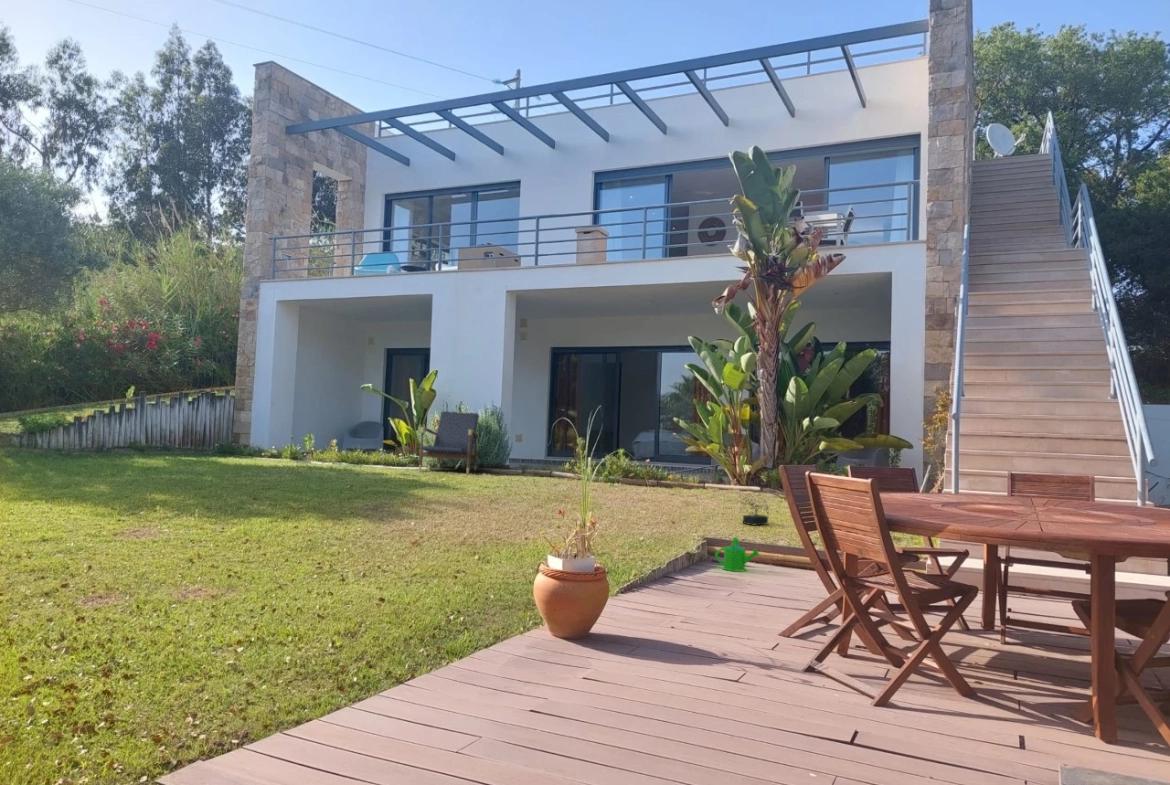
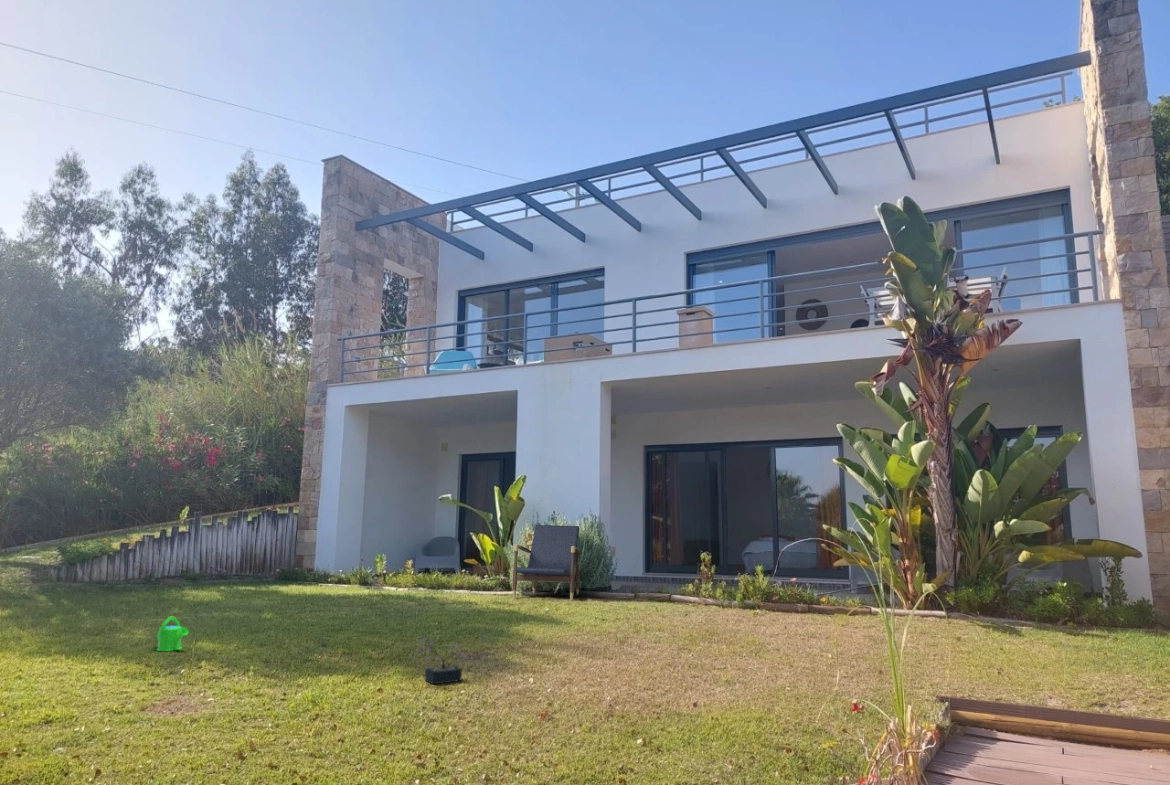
decorative plant: present [742,497,768,525] -> present [416,638,466,684]
watering can: present [715,537,759,571] -> present [156,616,189,651]

